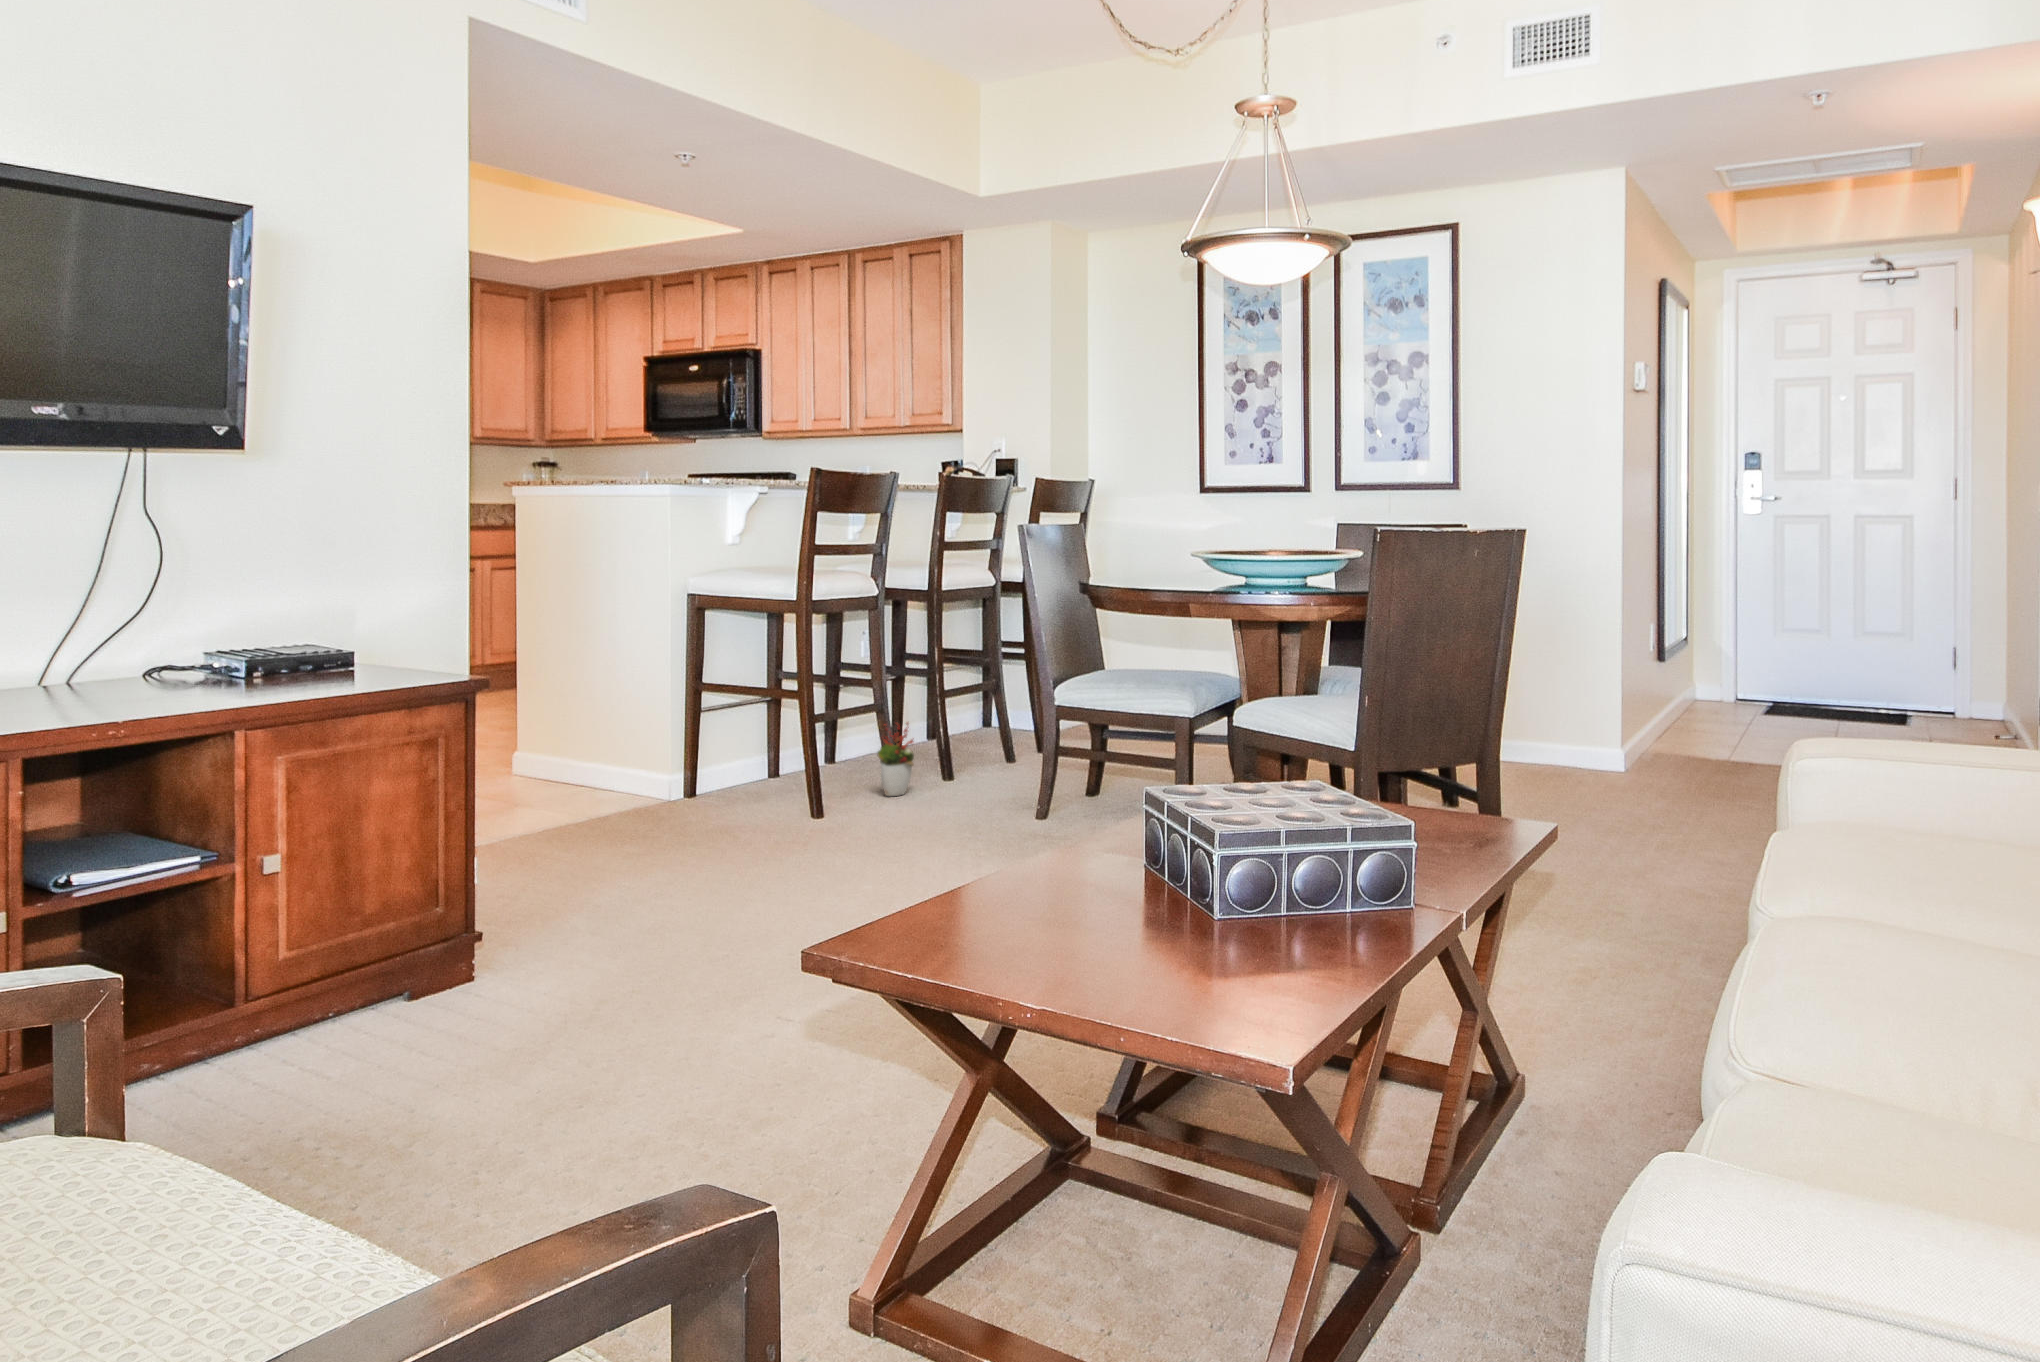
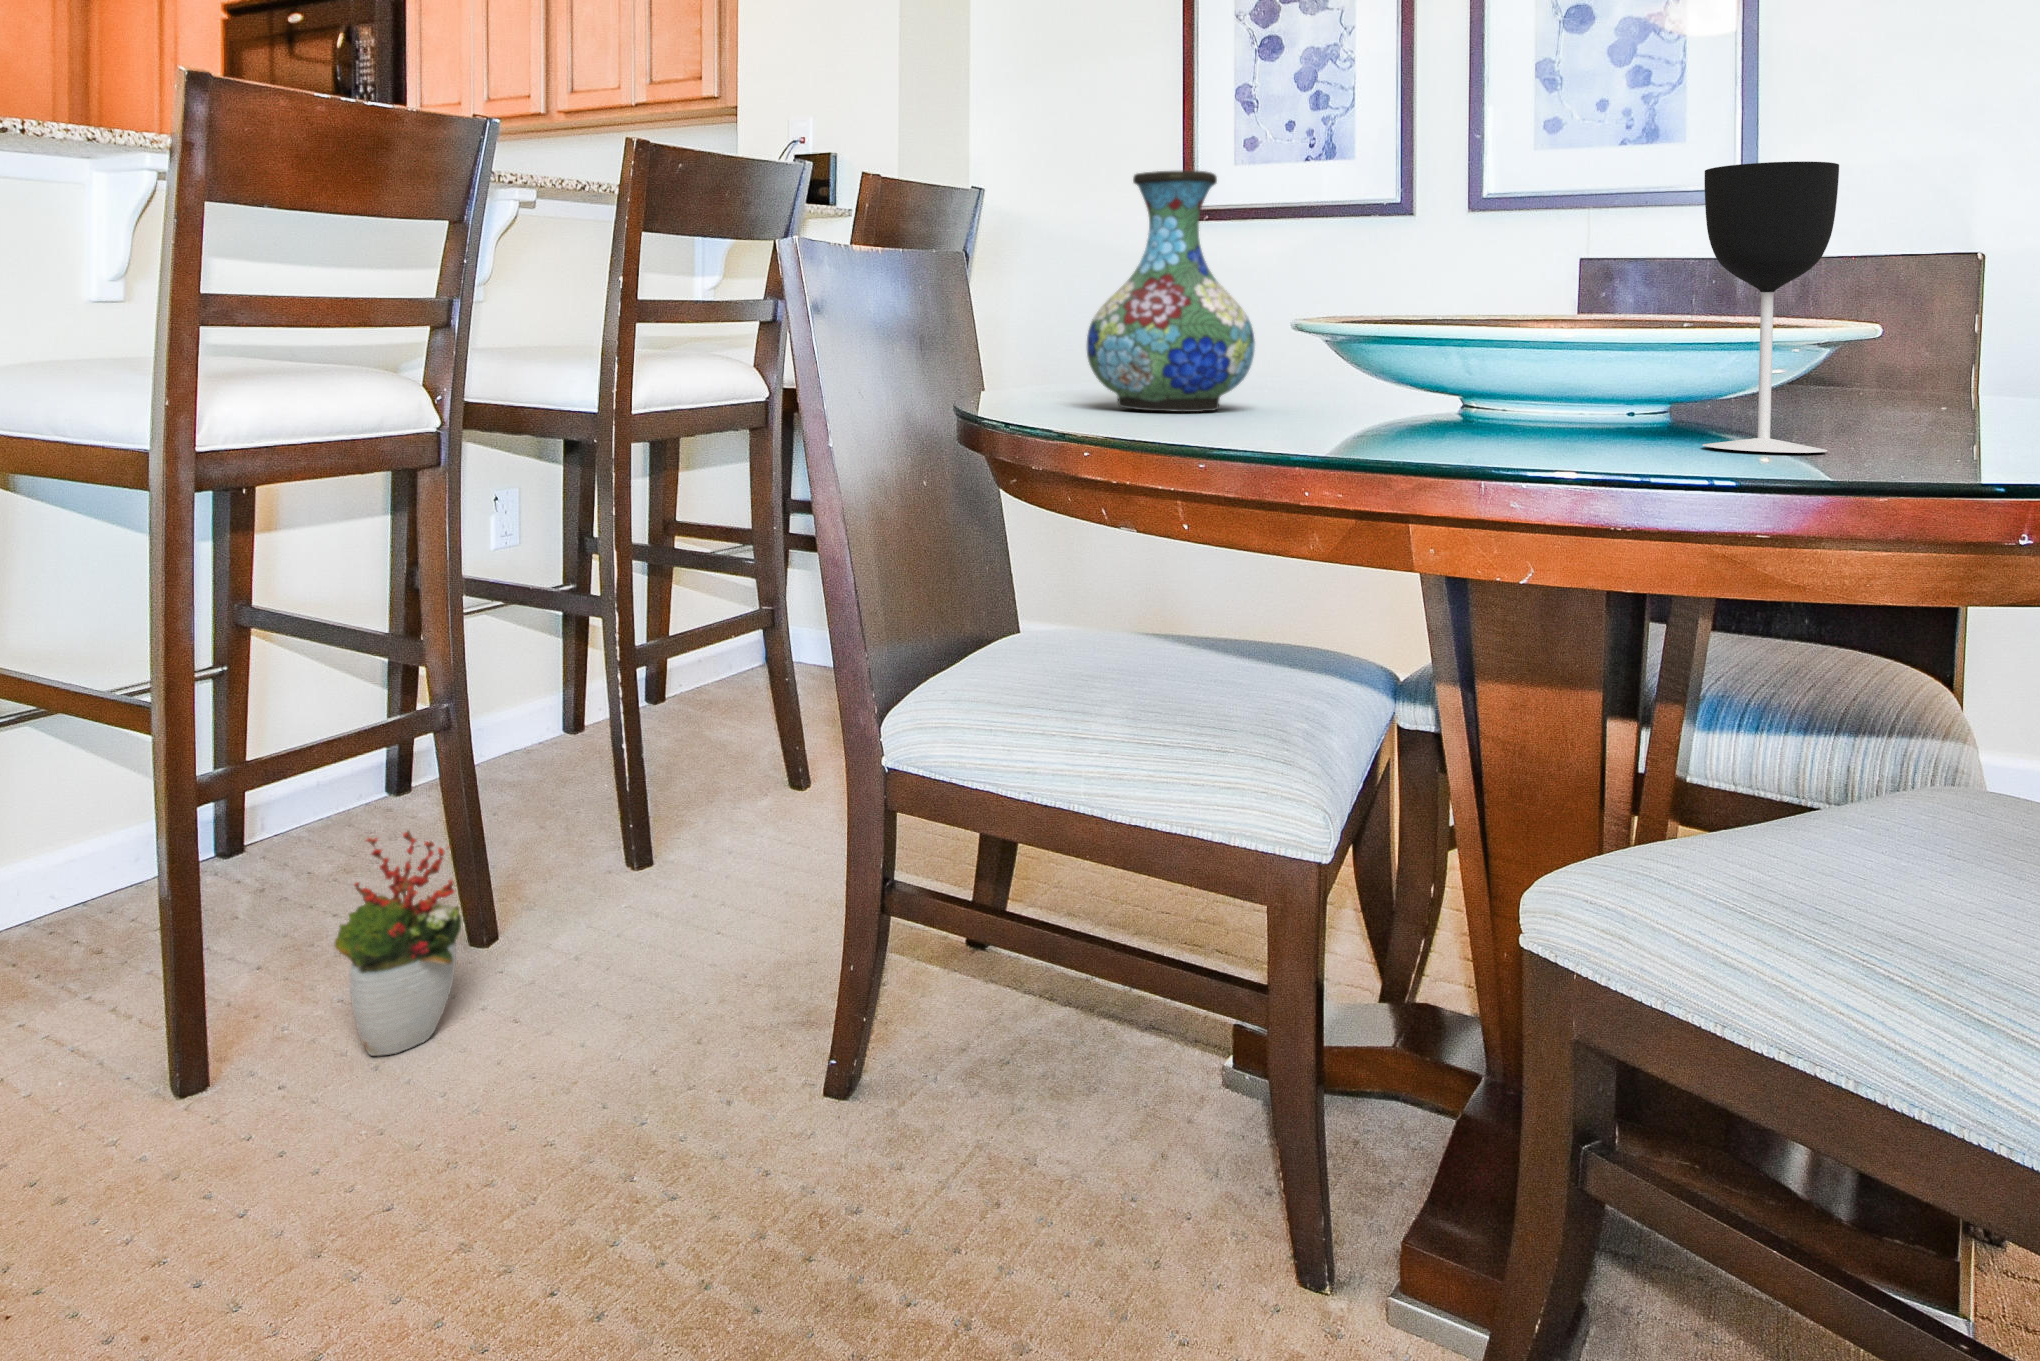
vase: none [1127,497,1181,574] -> present [1087,170,1255,412]
wine glass: none [1269,505,1298,574] -> present [1703,162,1839,453]

